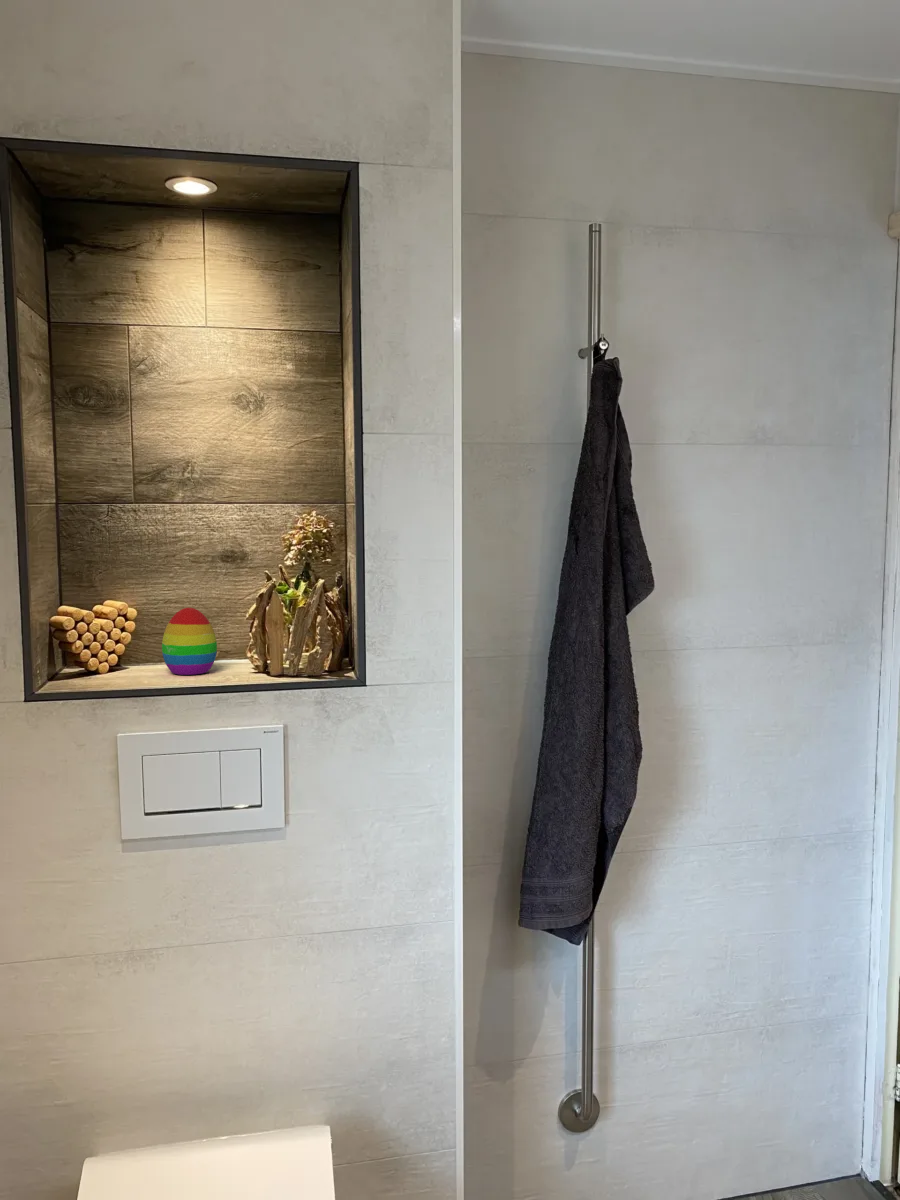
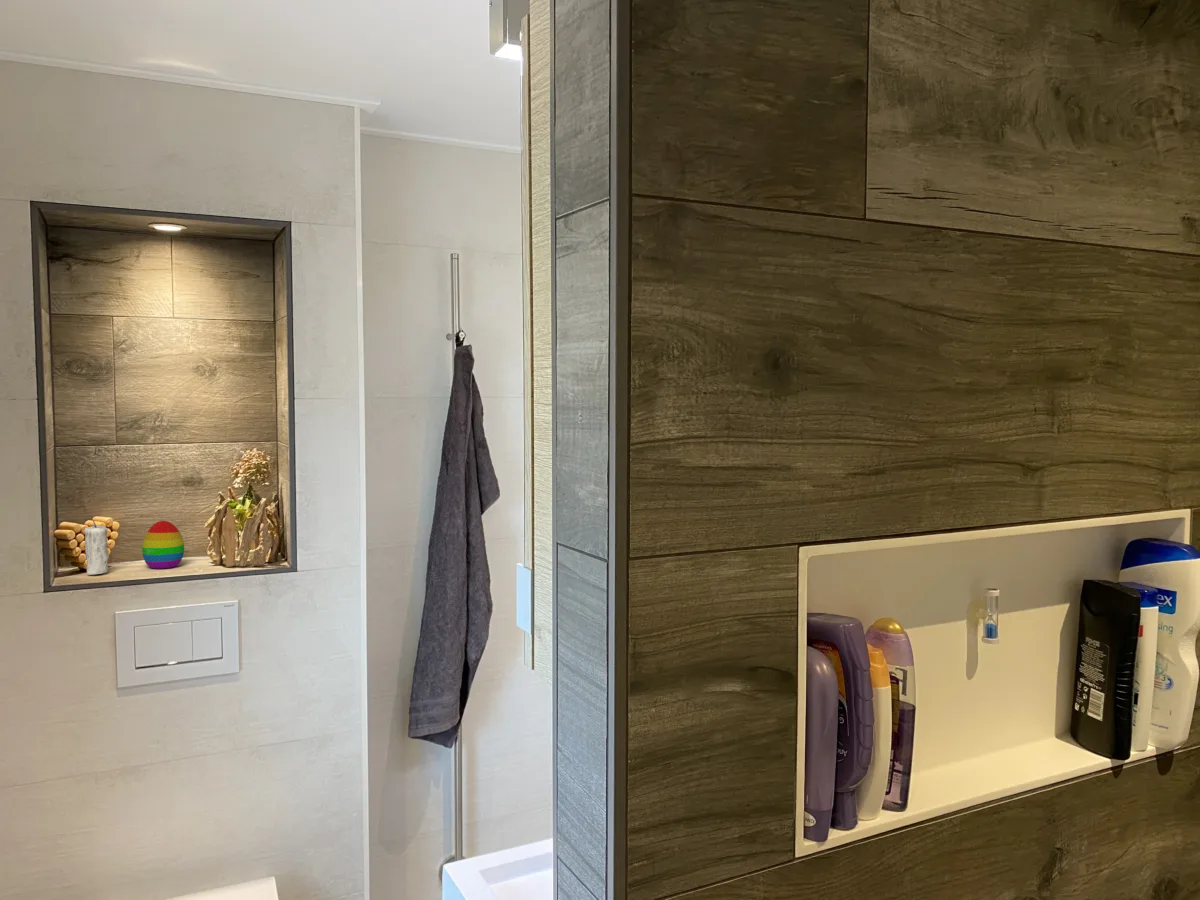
candle: none [84,598,117,680] -> present [84,521,109,575]

